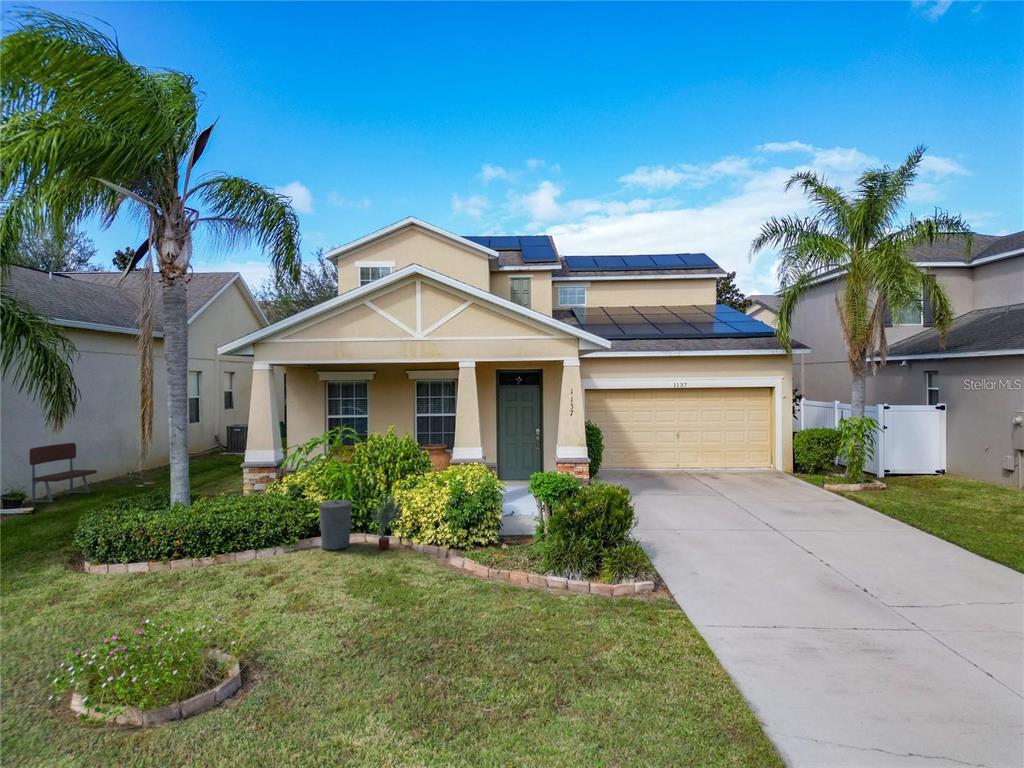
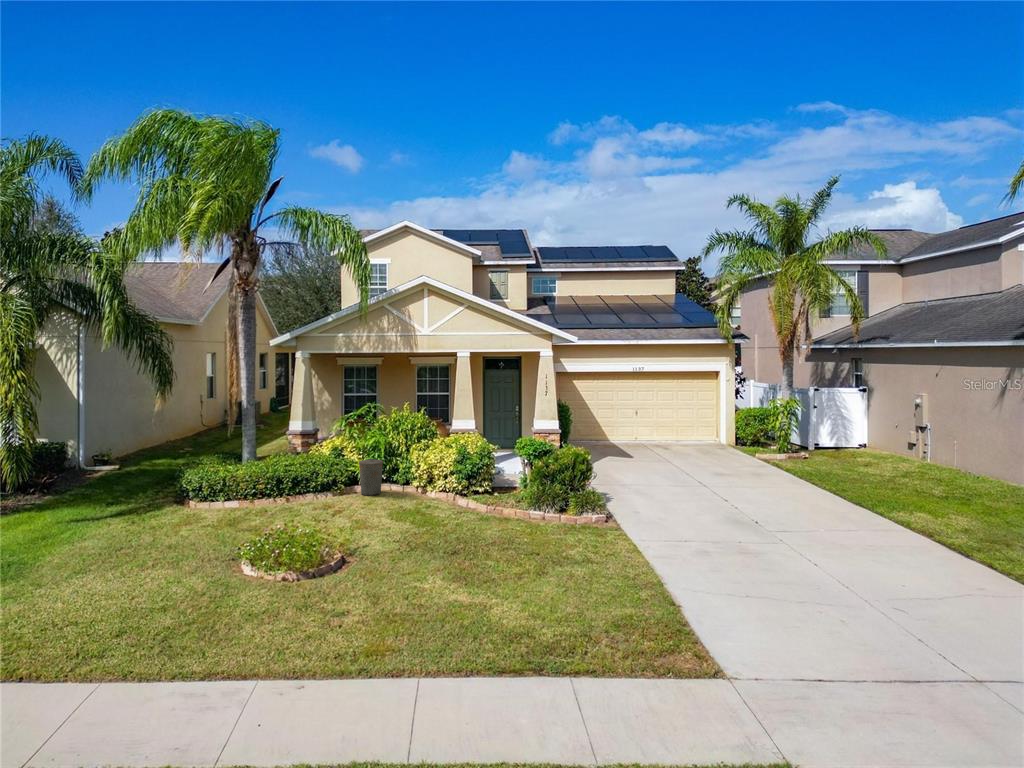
bench: present [29,443,97,503] -> none [96,415,146,464]
potted tree: present [370,495,403,550] -> none [396,455,423,495]

